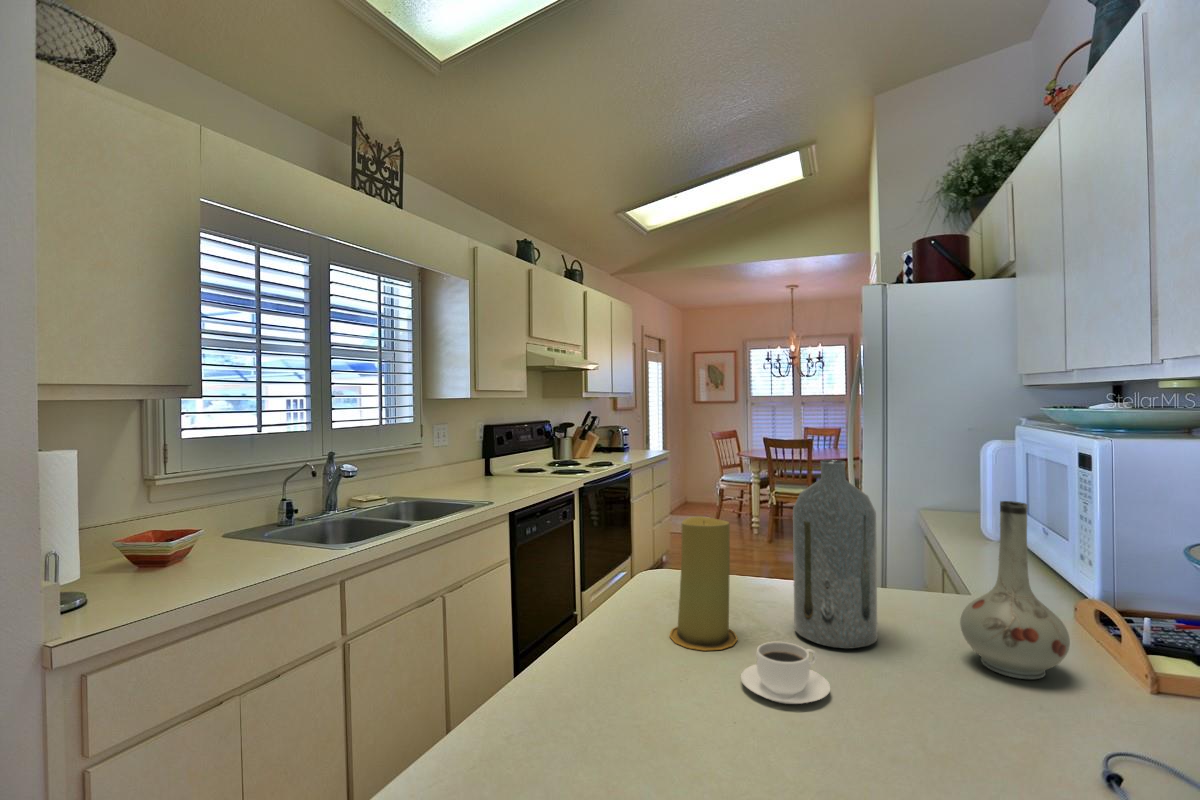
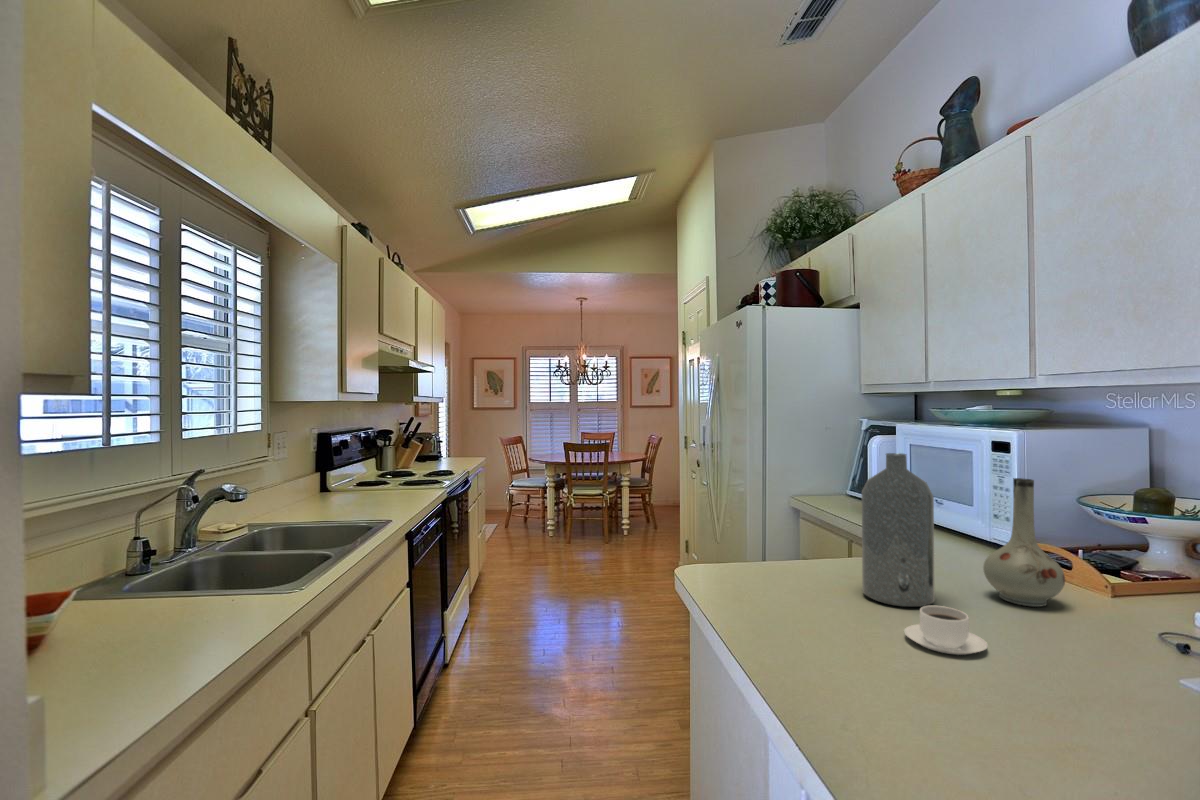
candle: present [670,516,738,651] -> none [789,508,854,628]

